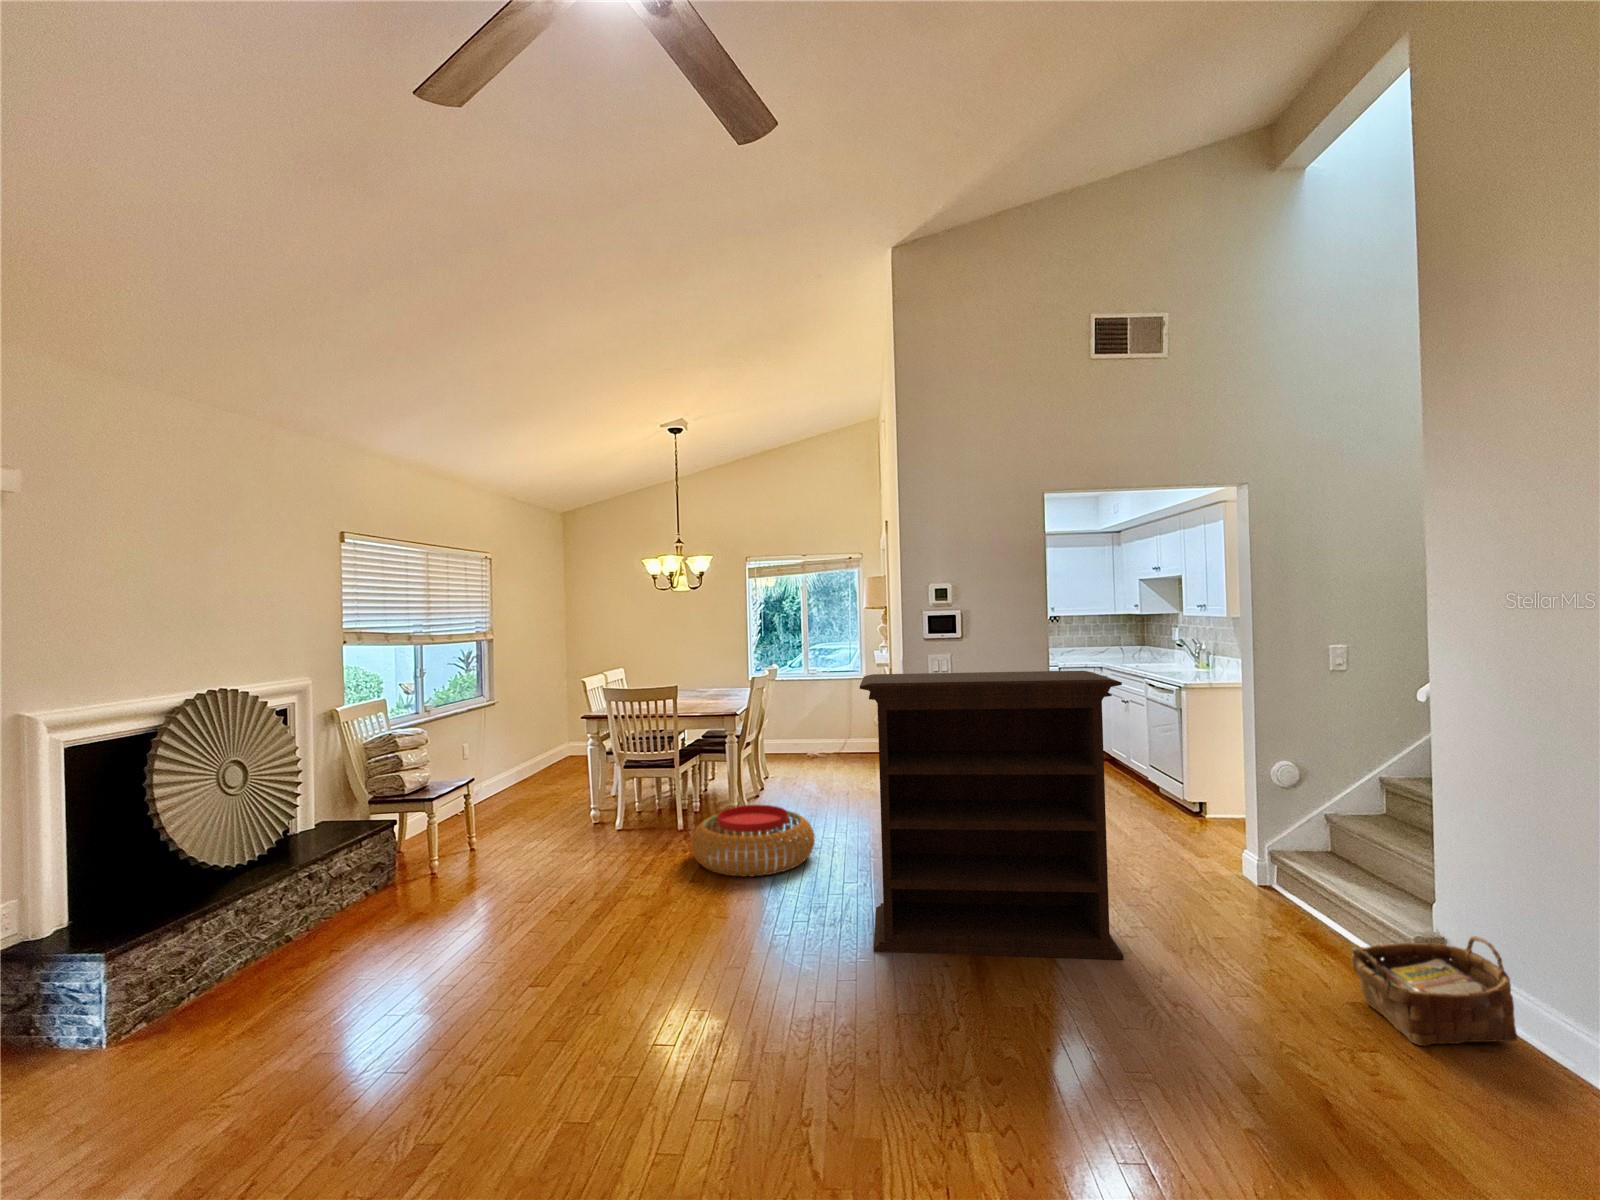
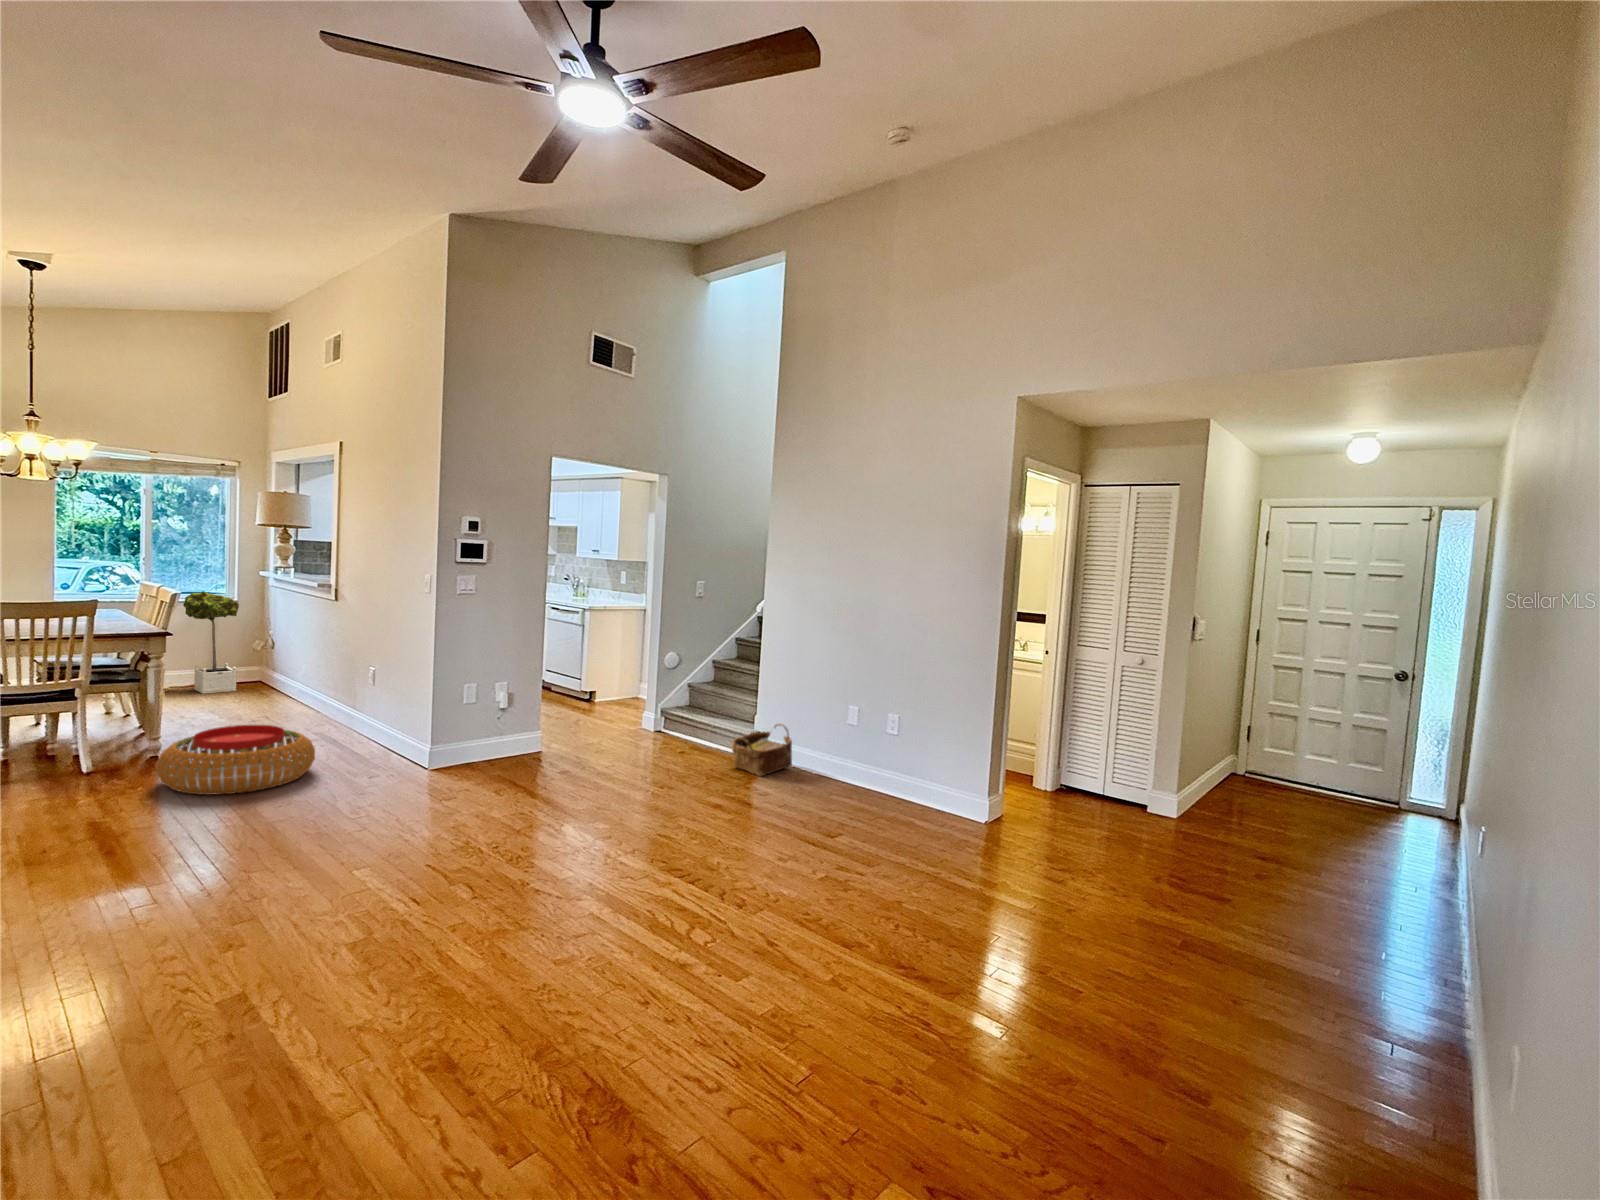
potted tree: none [824,670,862,761] -> present [183,591,239,694]
bookshelf: present [860,671,1124,959] -> none [423,590,631,807]

